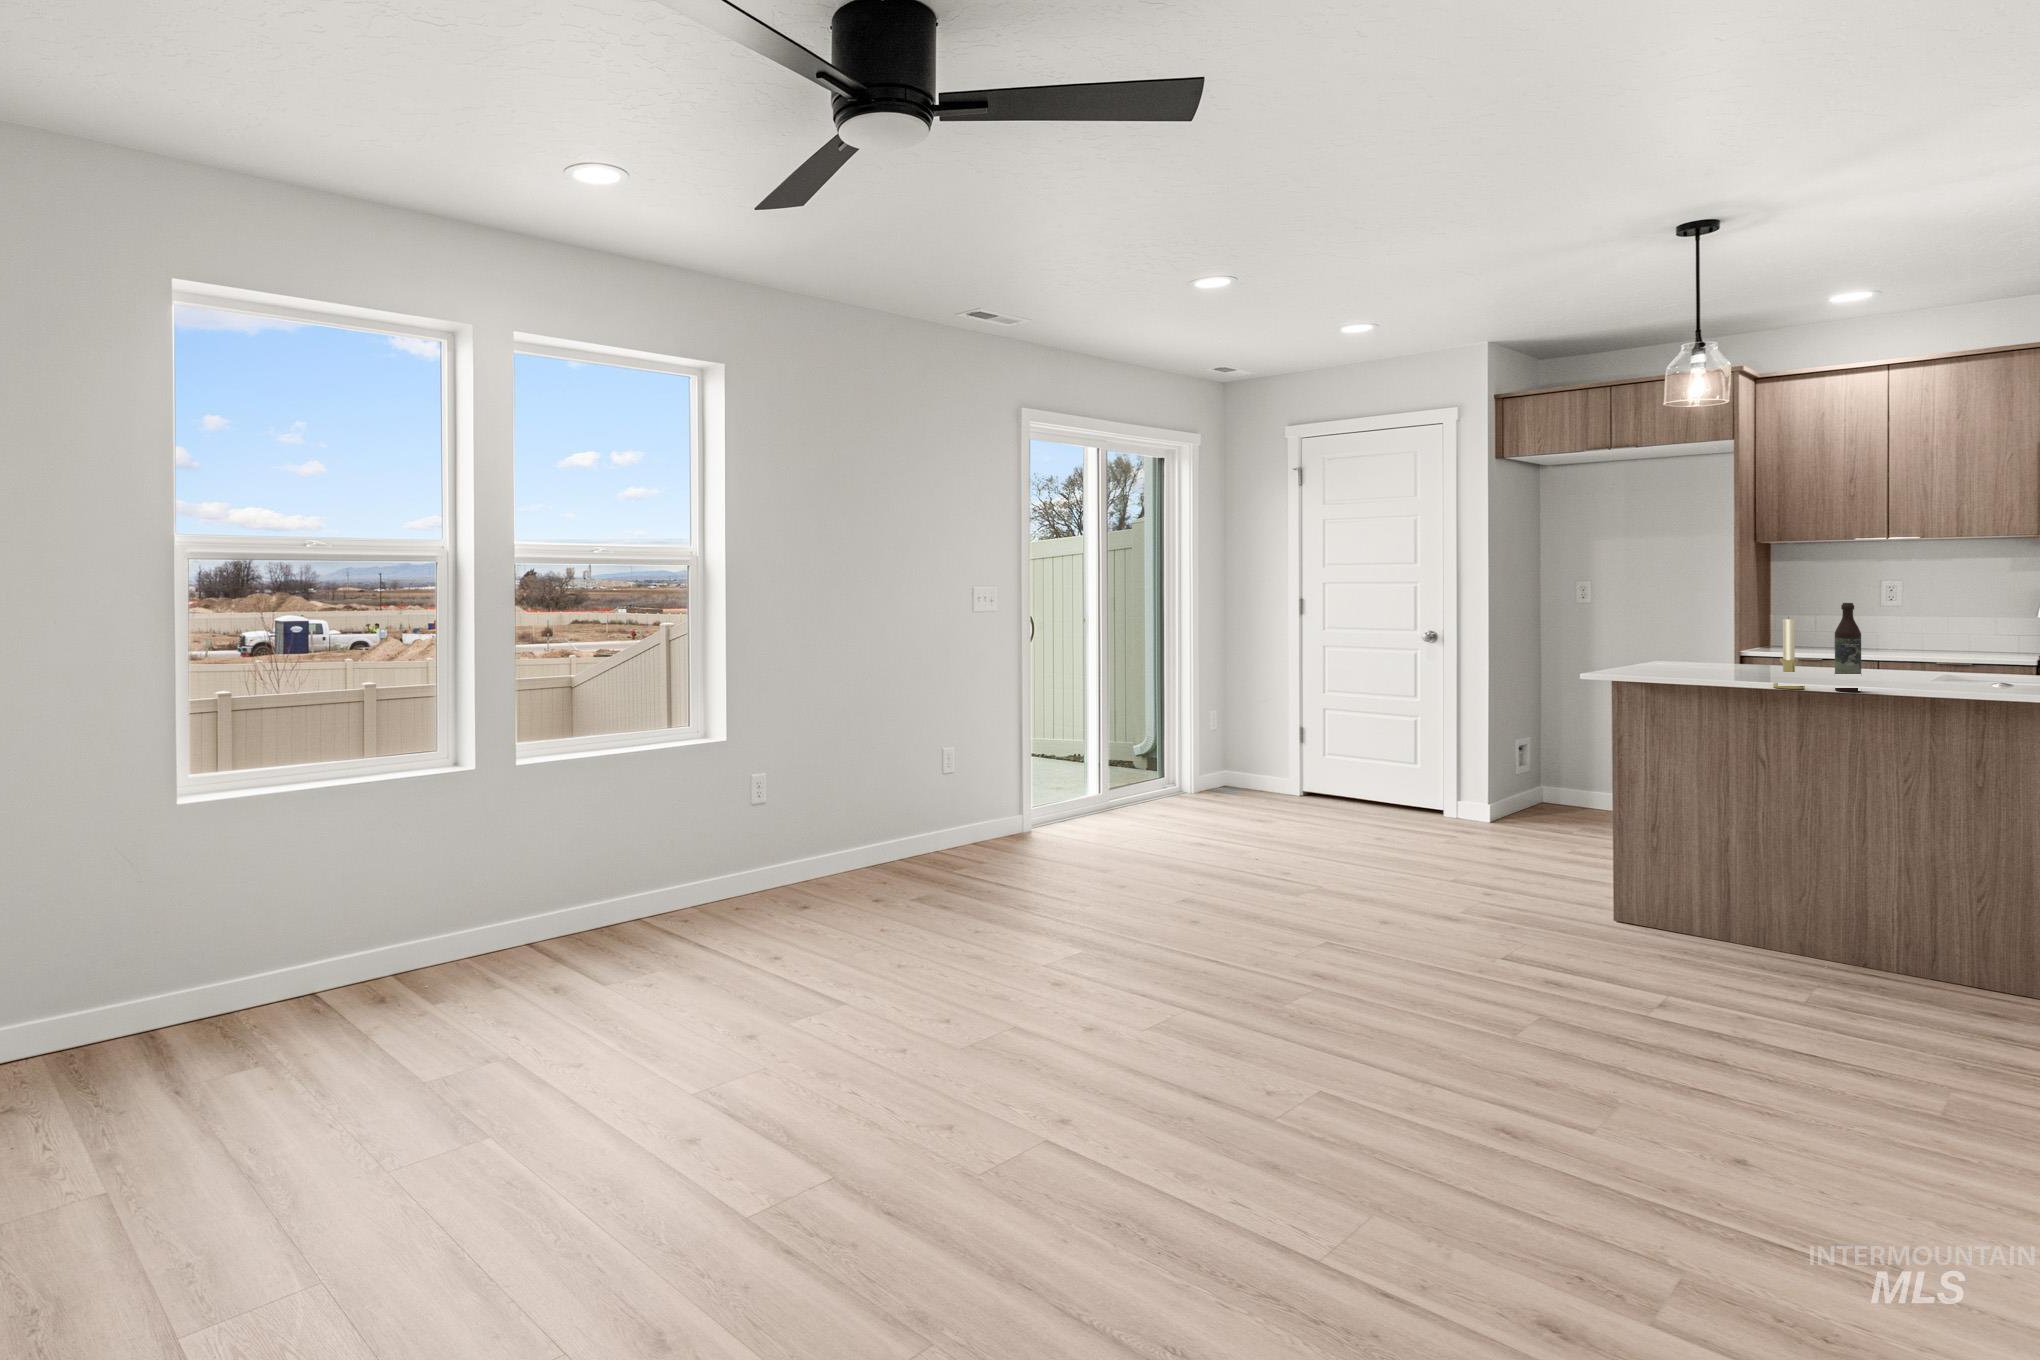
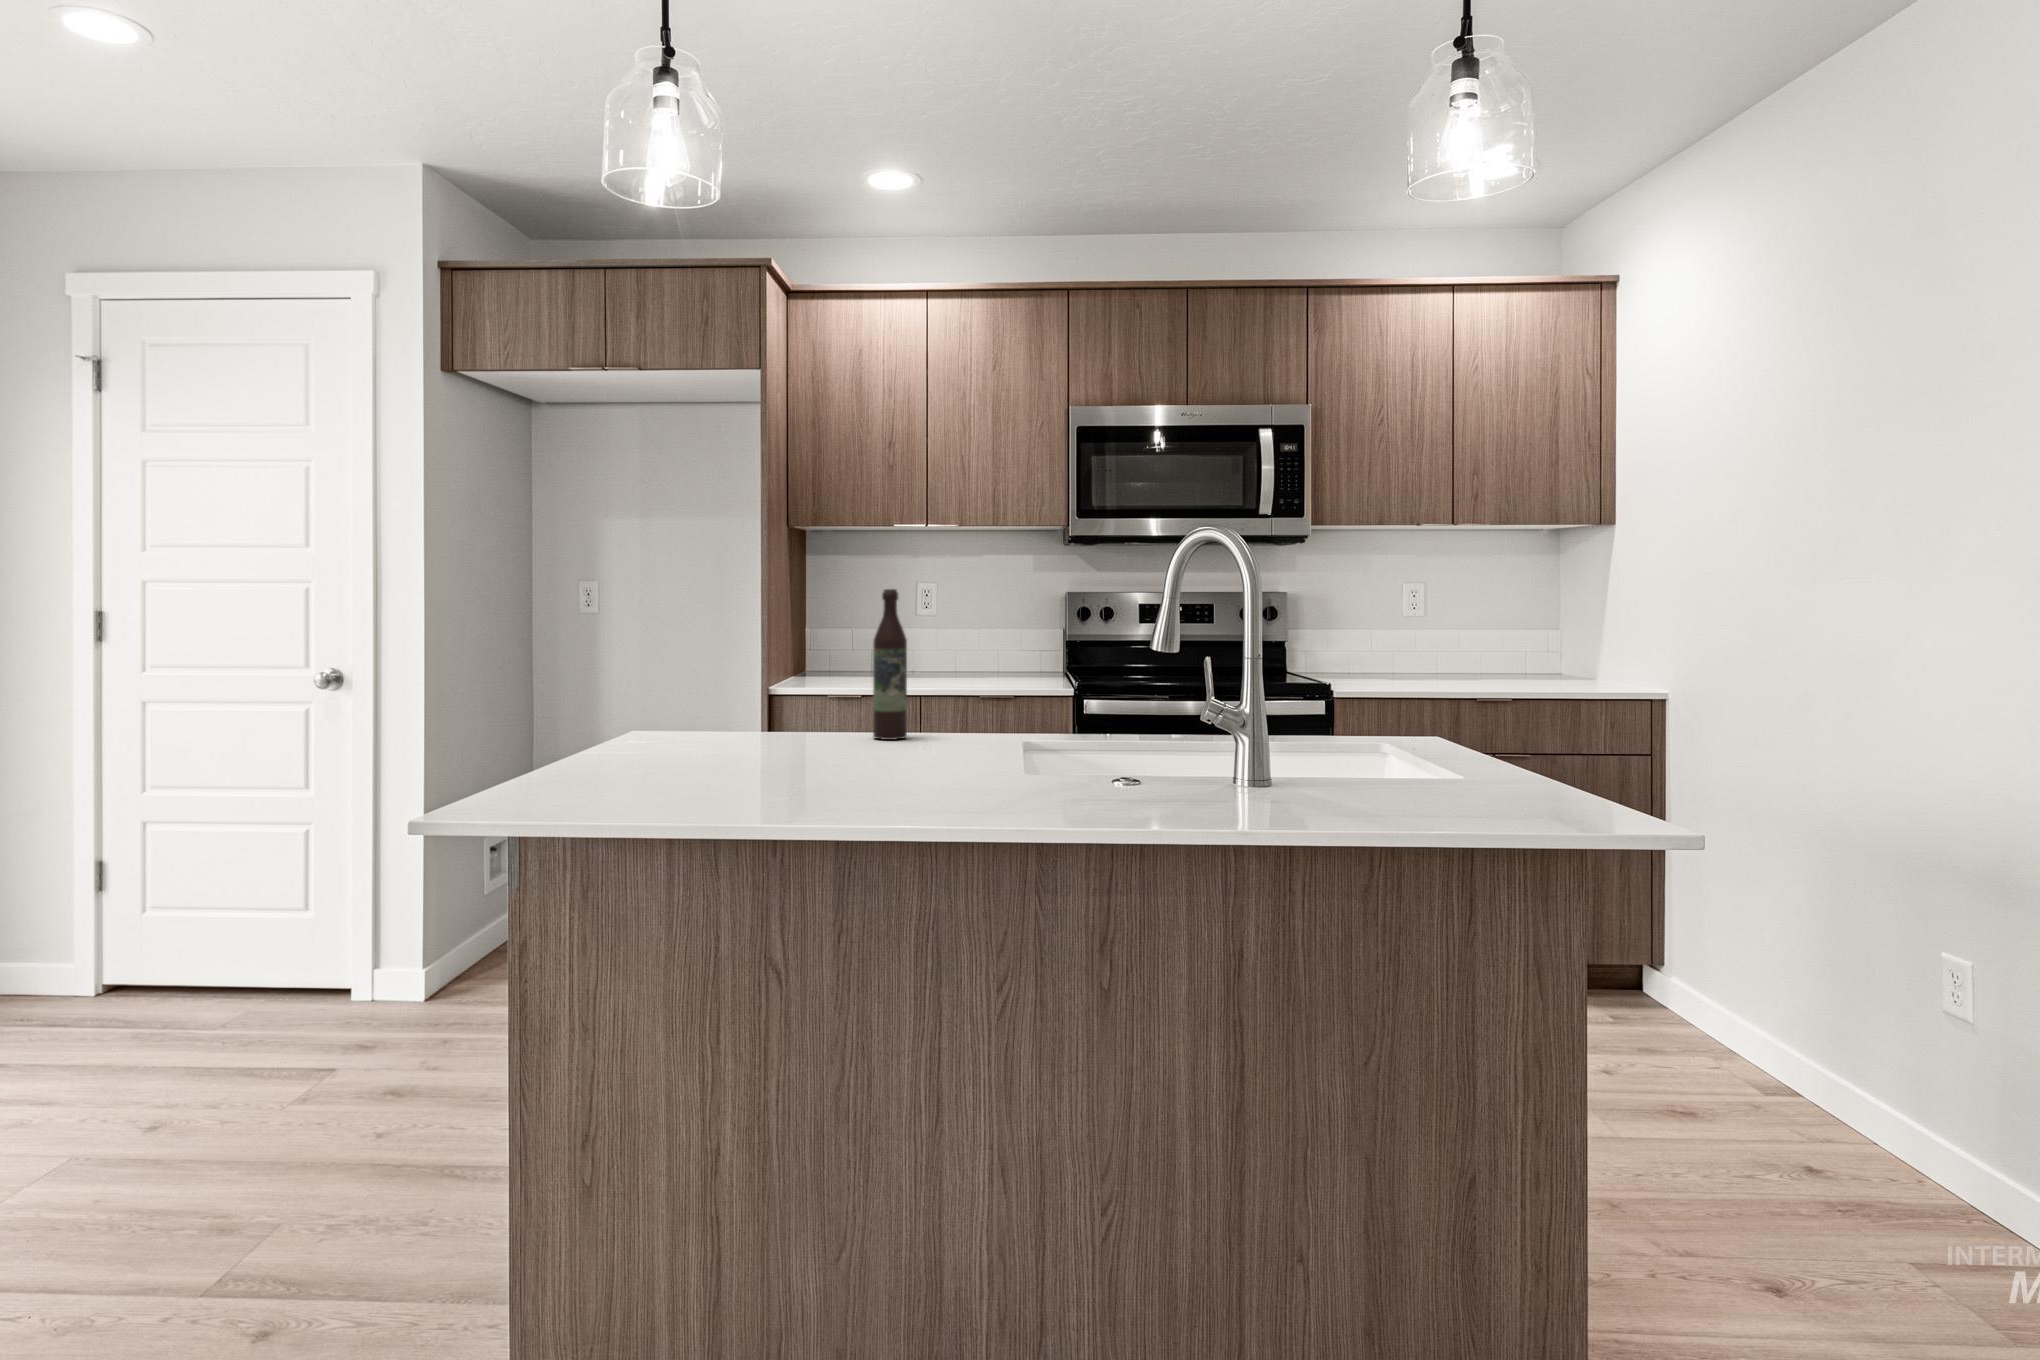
candle holder: present [1773,617,1805,689] -> none [791,614,834,742]

